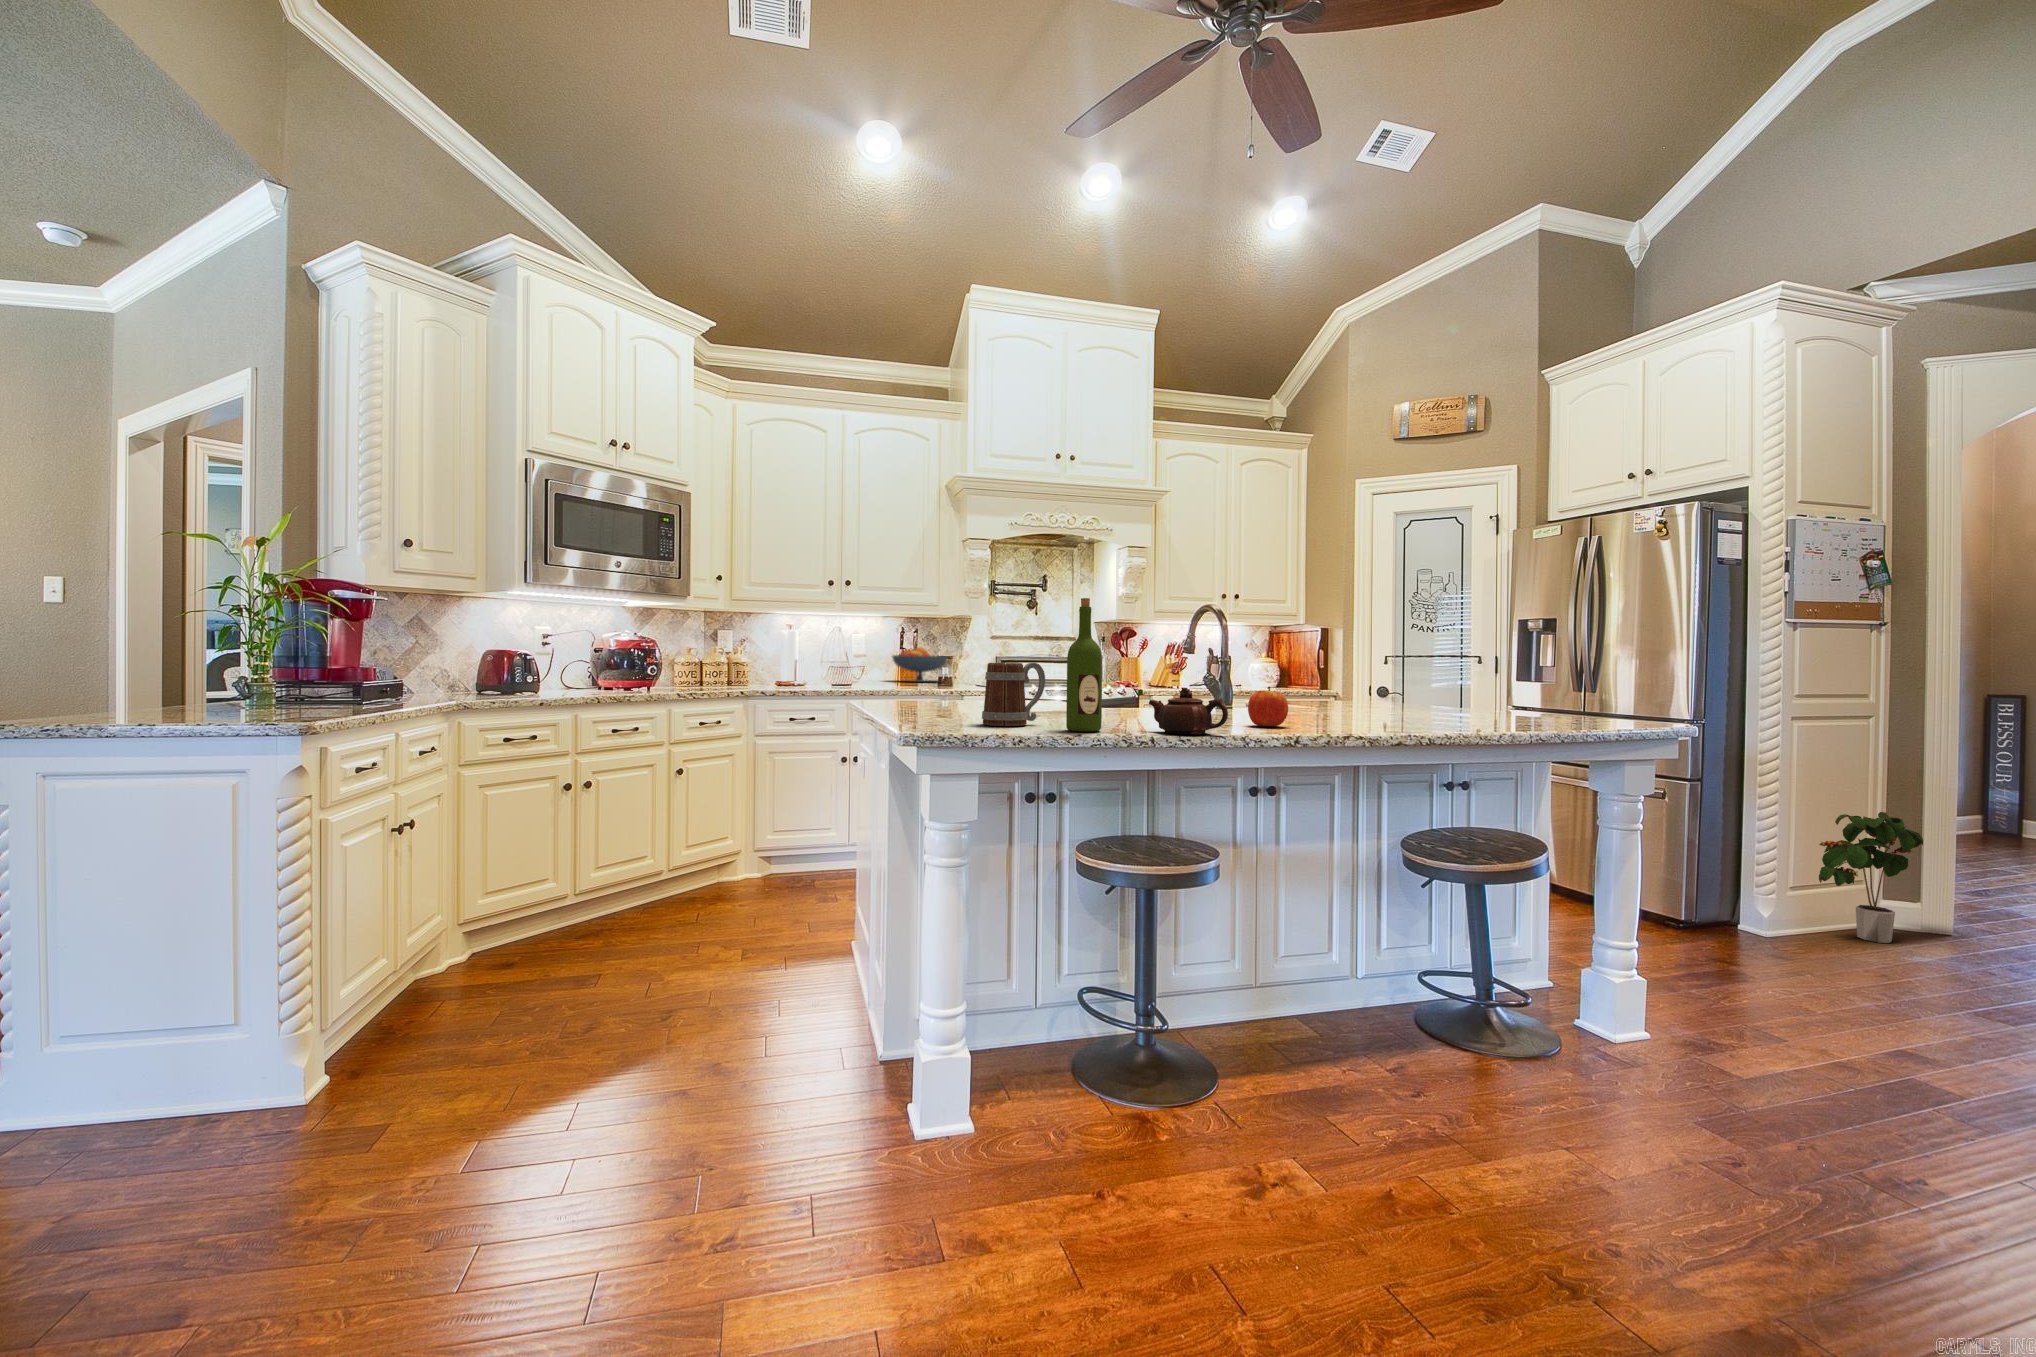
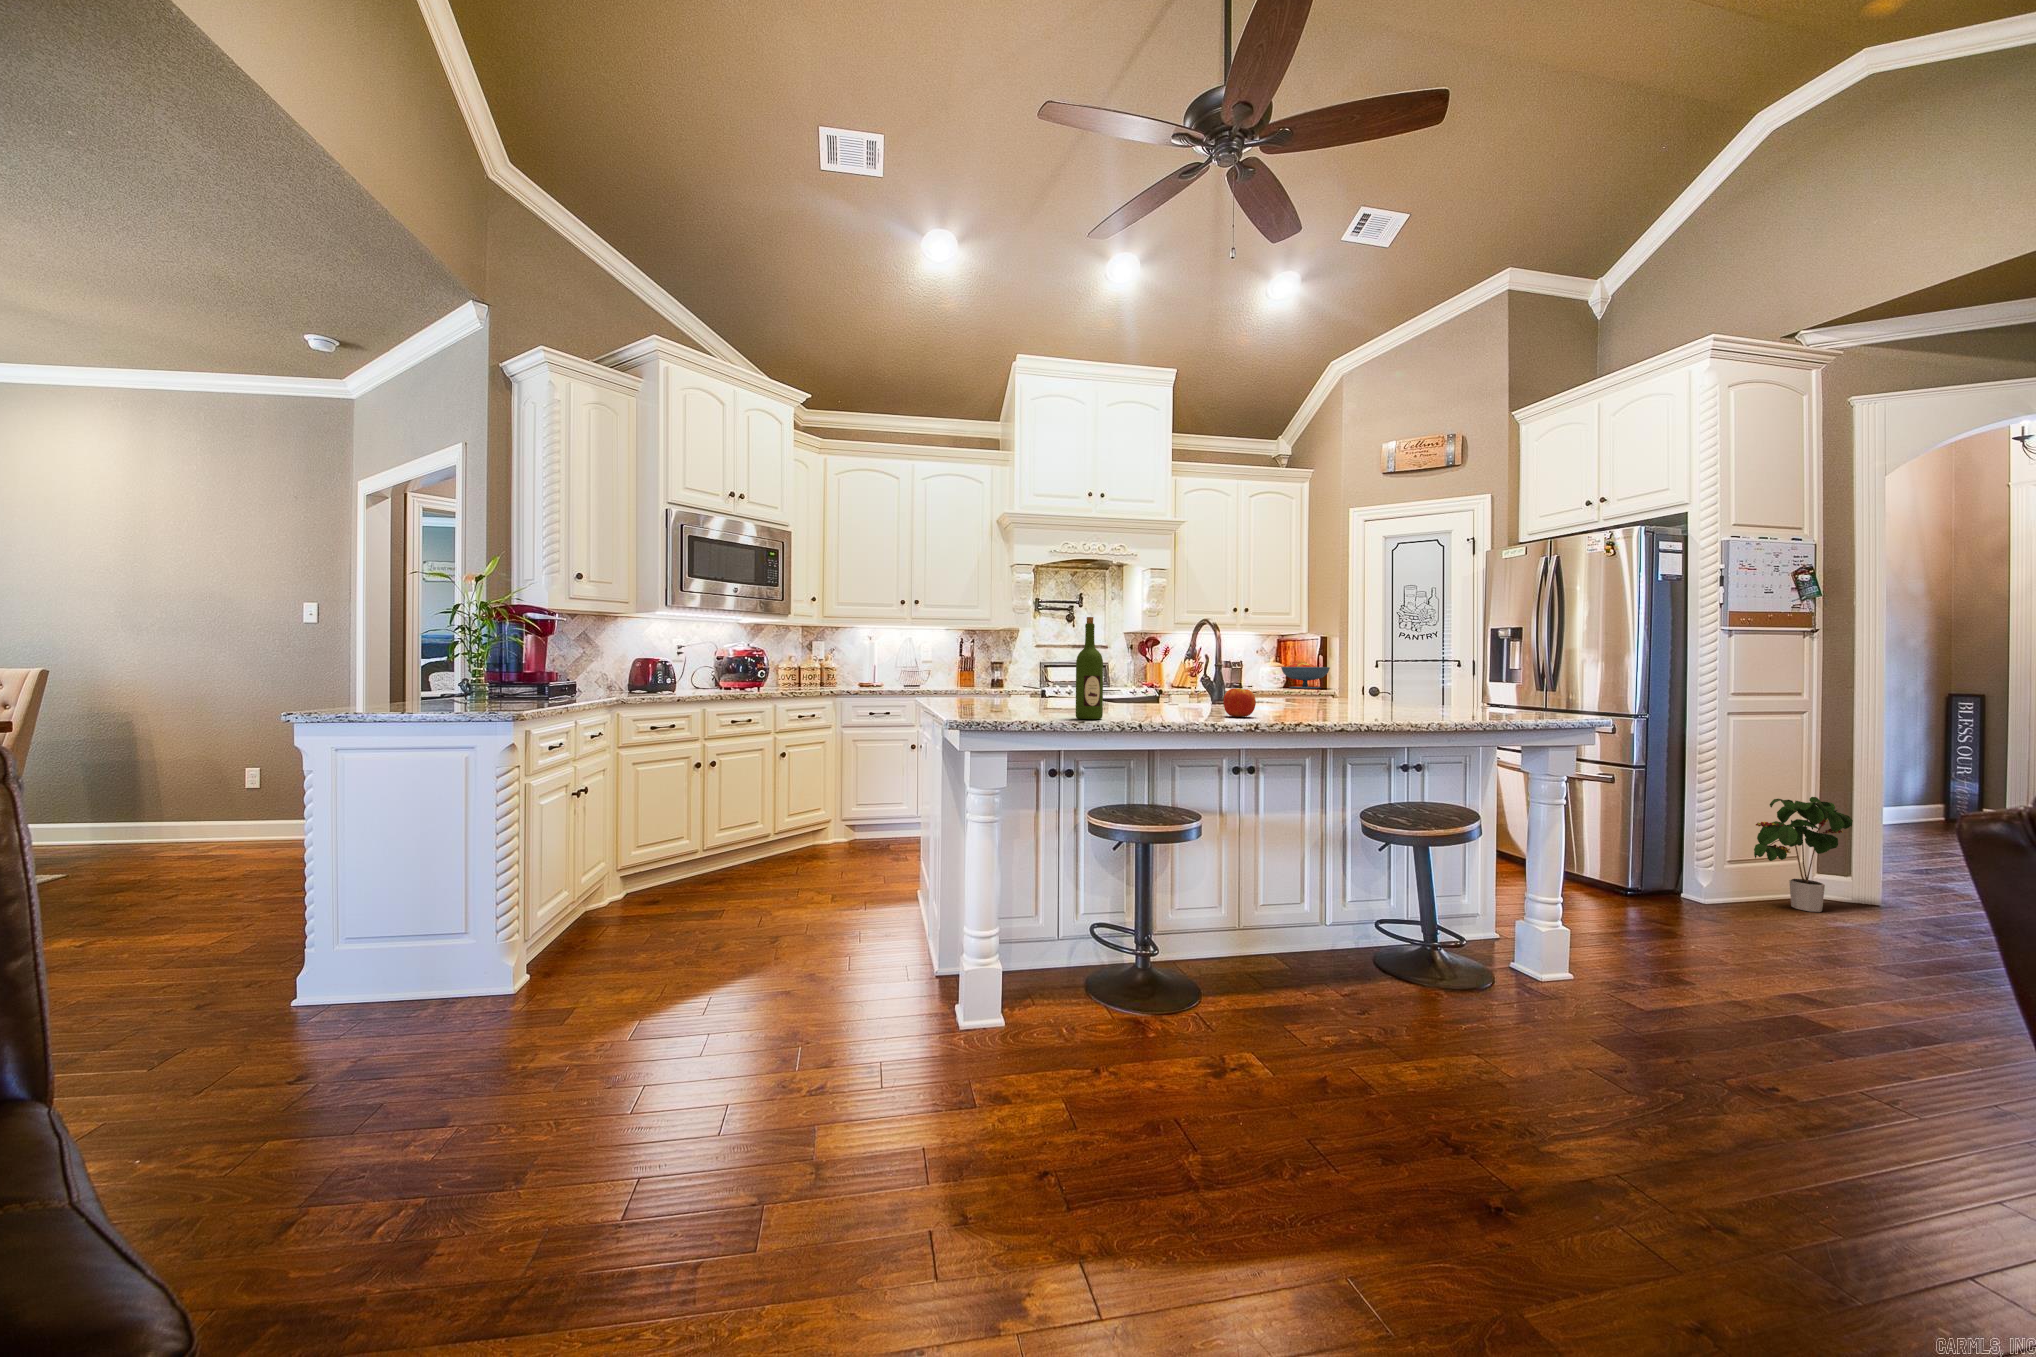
fruit bowl: present [892,647,947,682] -> present [1281,660,1330,689]
mug: present [982,663,1045,726] -> none [1012,667,1062,715]
teapot: present [1149,688,1228,734] -> none [1140,686,1200,722]

